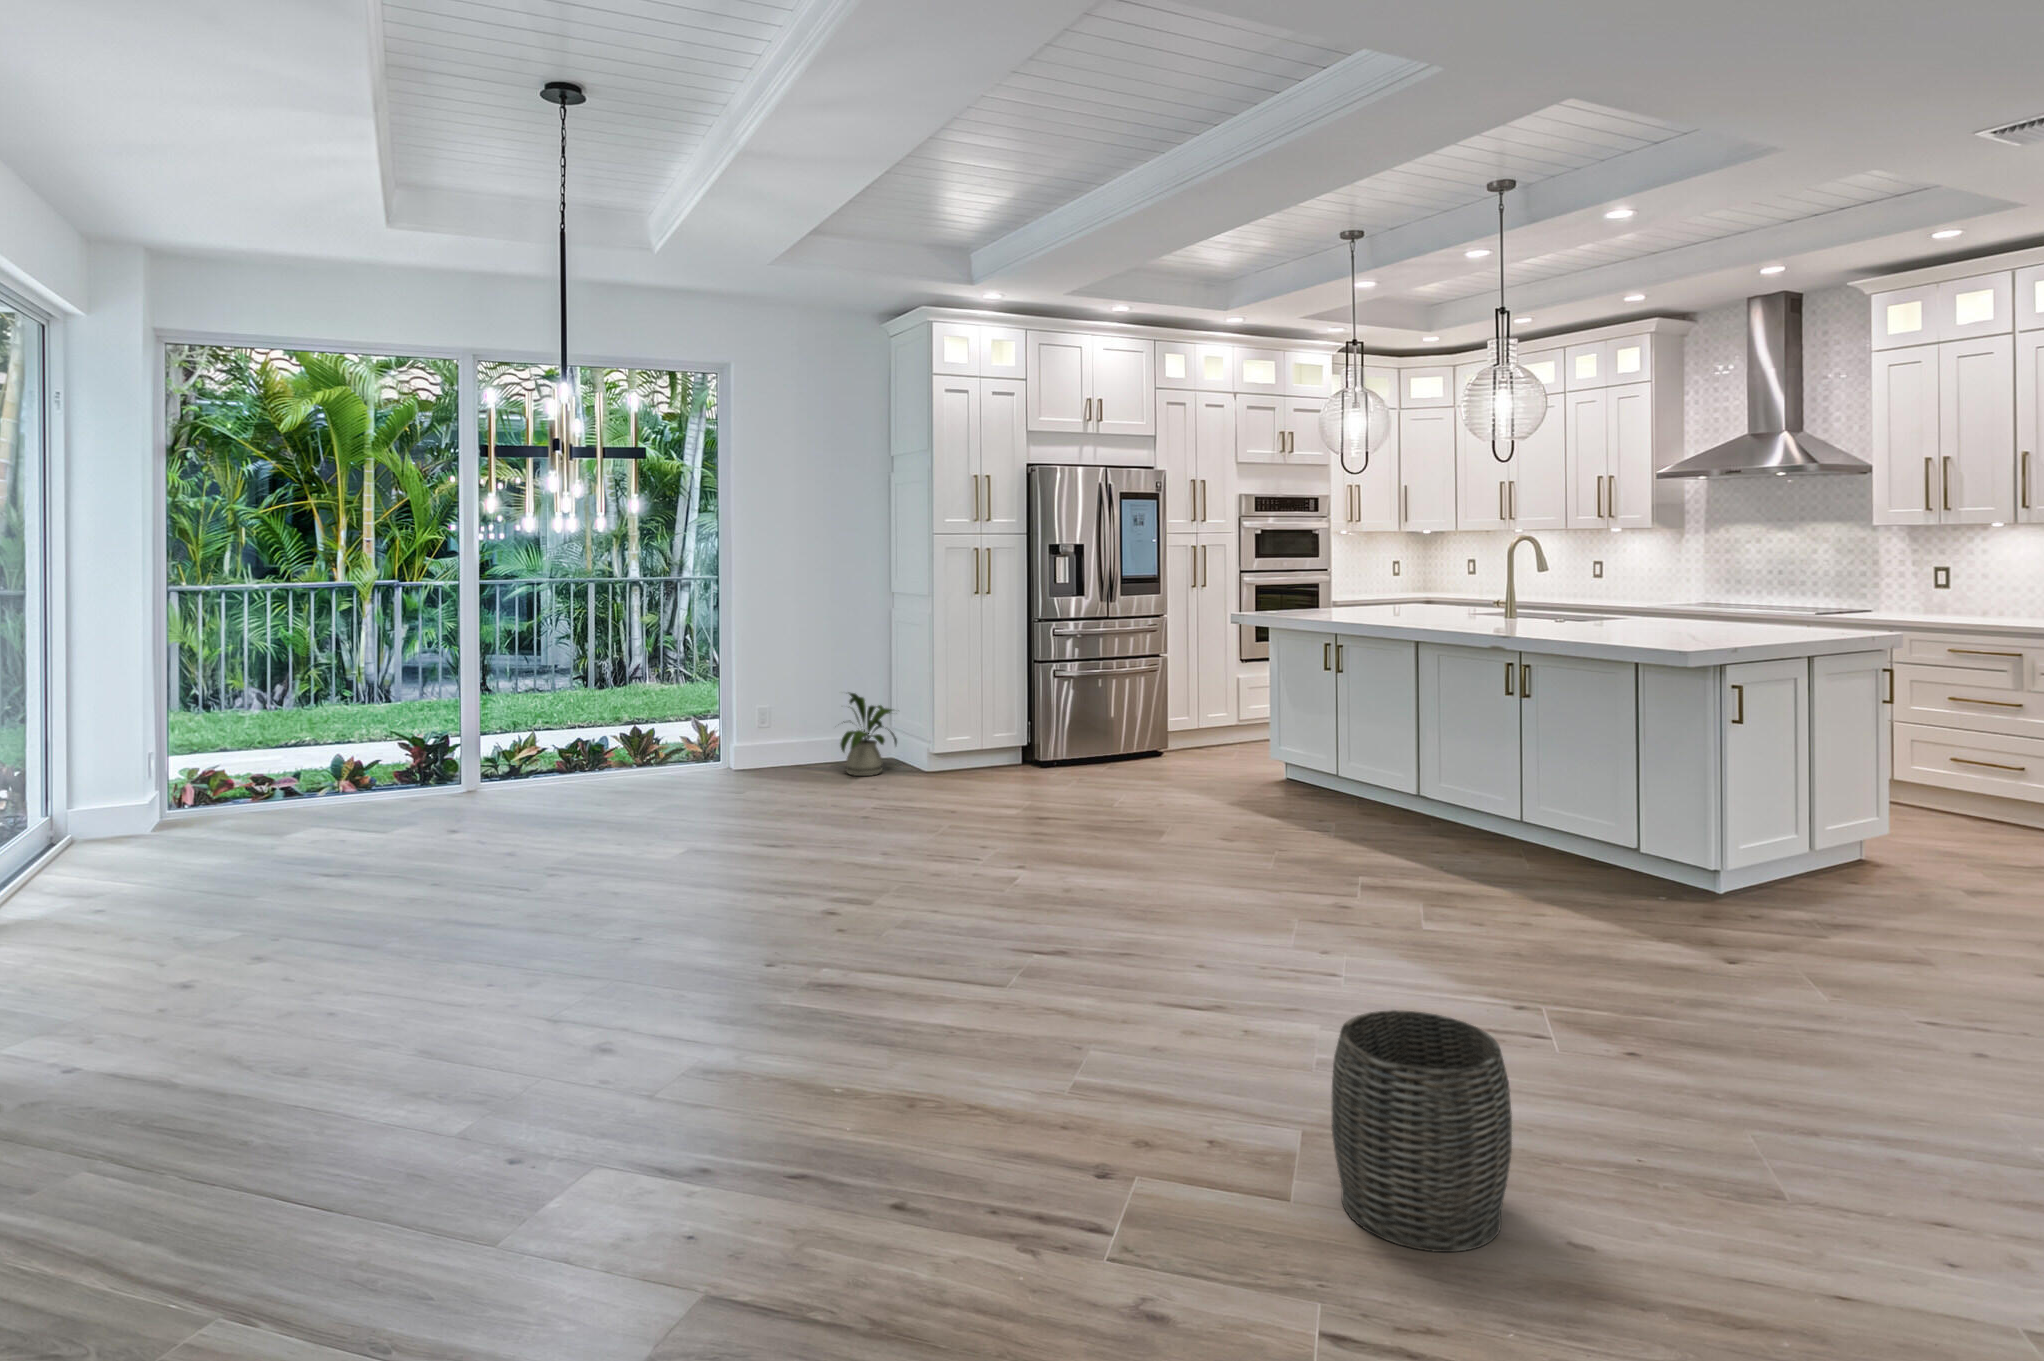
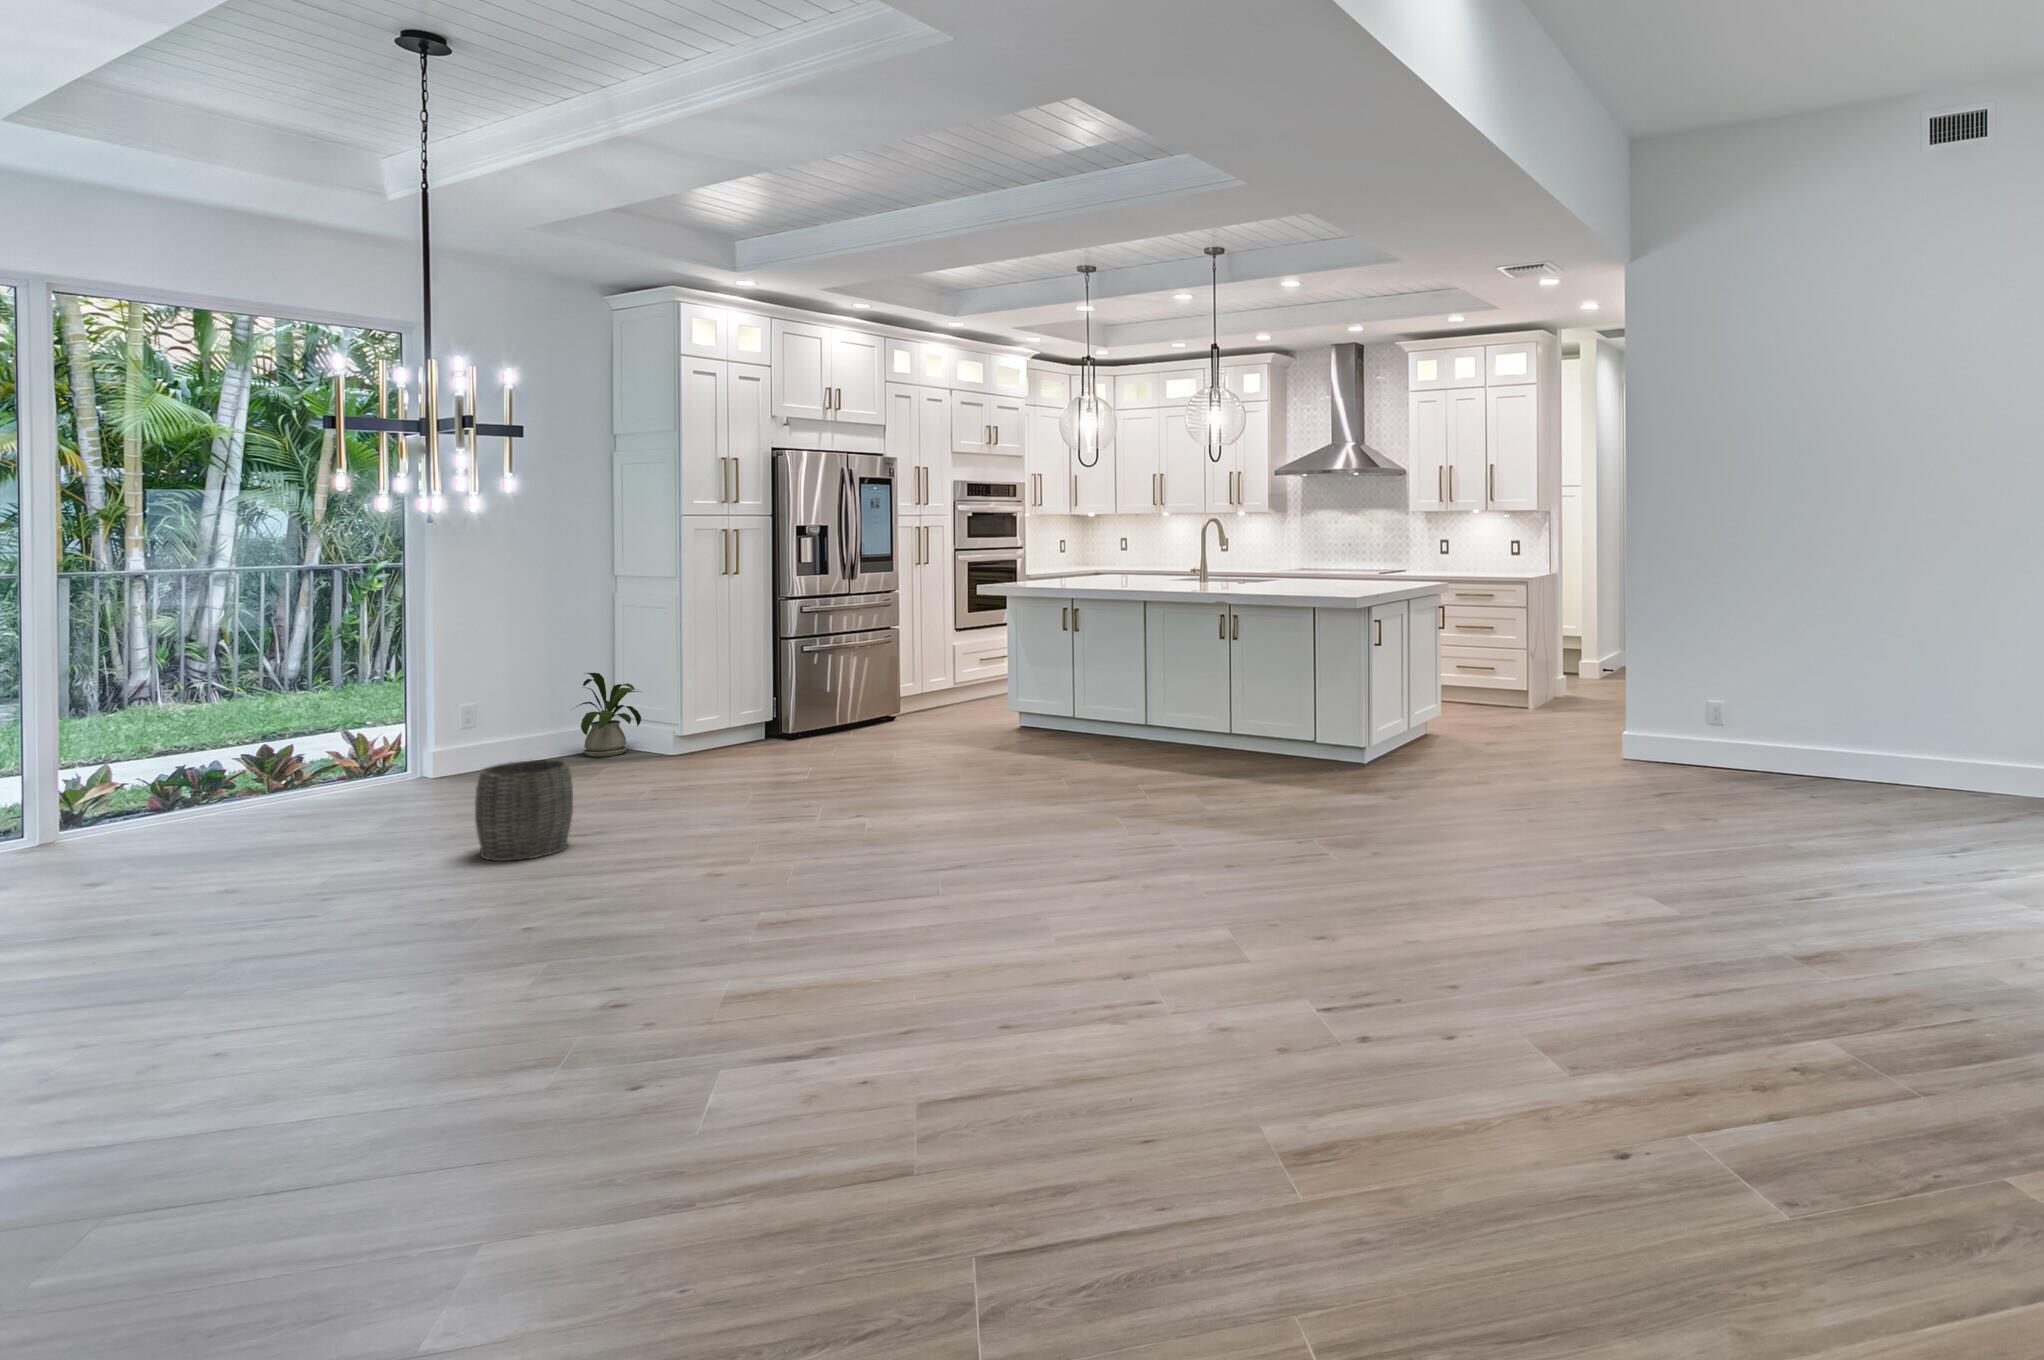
woven basket: present [1332,1010,1512,1252] -> present [475,760,573,861]

